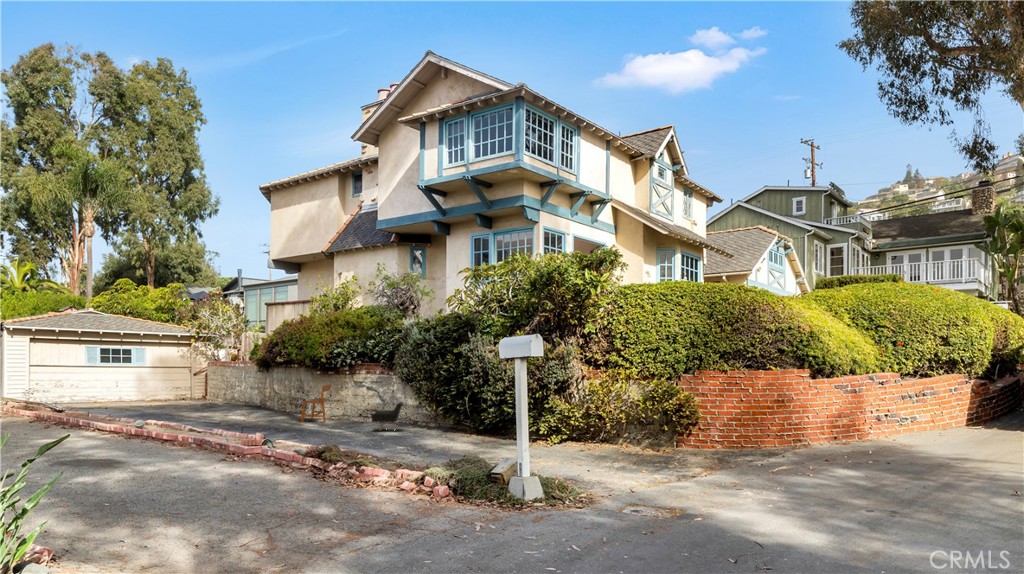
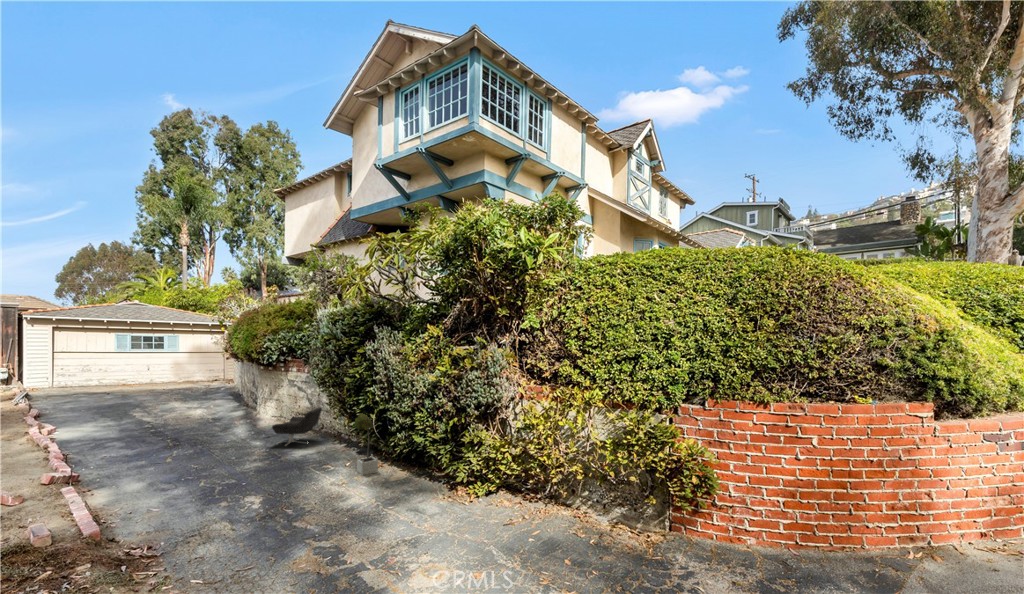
bench: present [301,384,331,422] -> none [231,376,281,423]
potted tree: none [456,397,474,440] -> present [355,413,378,475]

